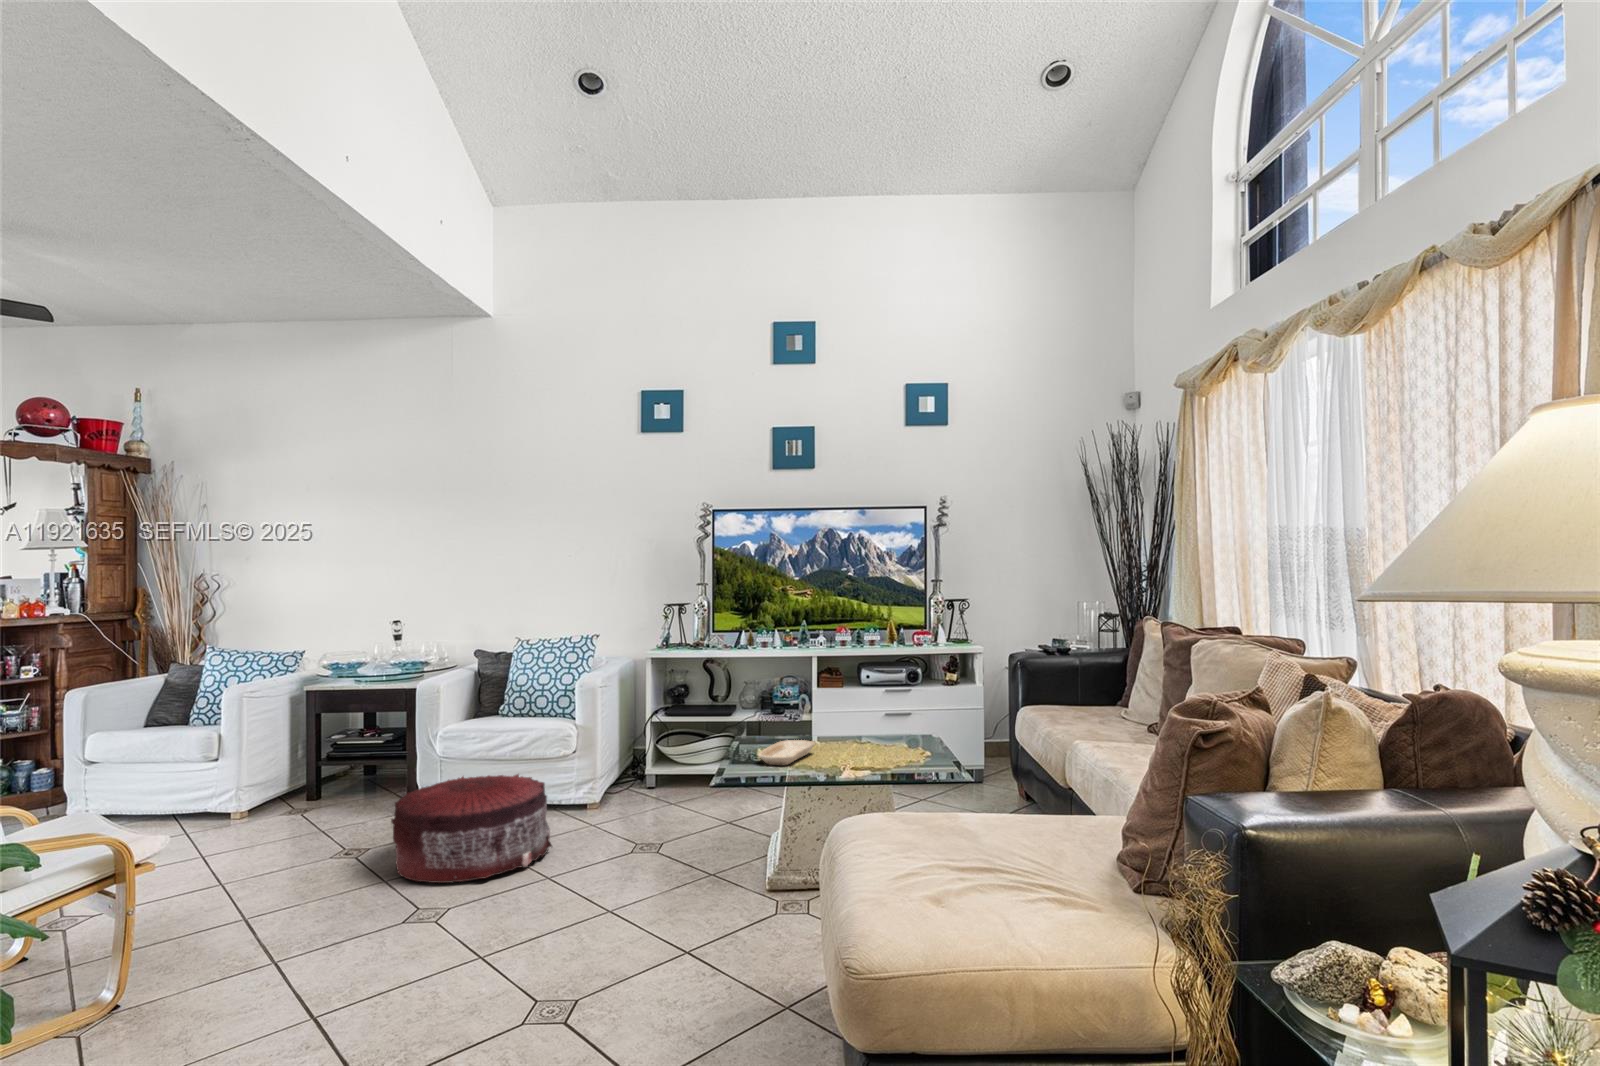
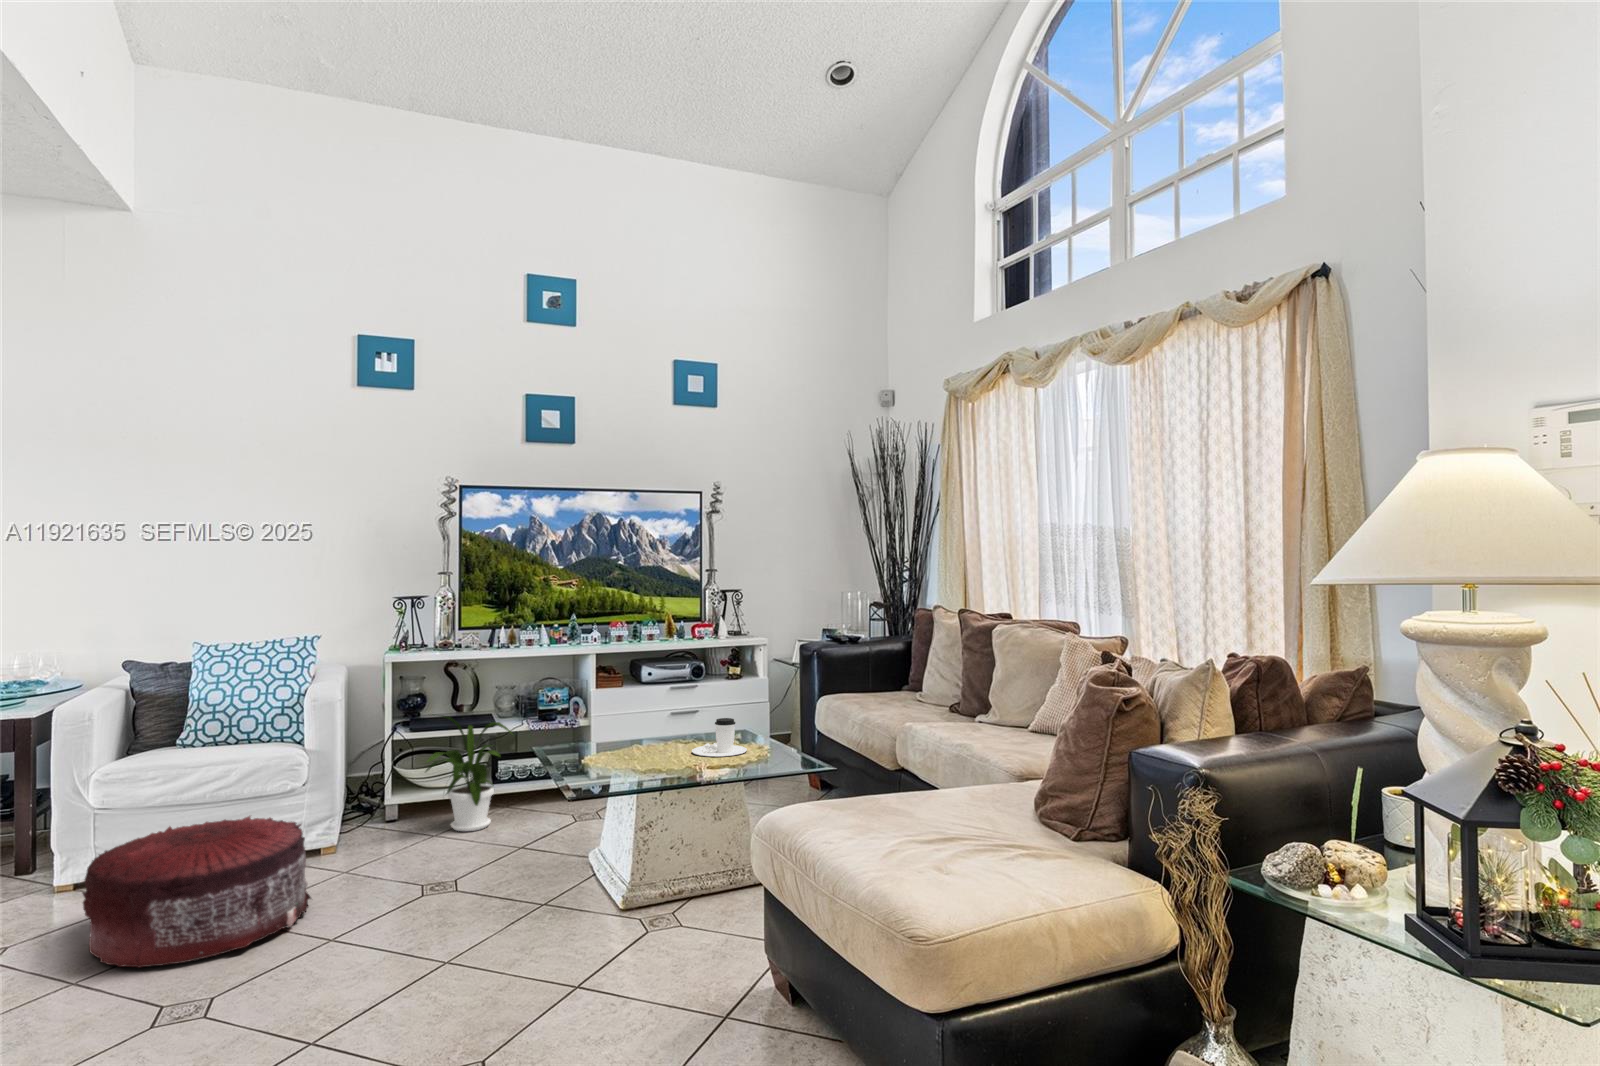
house plant: none [659,703,740,807] -> present [426,715,512,831]
coffee cup: none [855,723,909,760] -> present [692,718,747,757]
tray: present [758,740,815,765] -> none [603,743,651,772]

